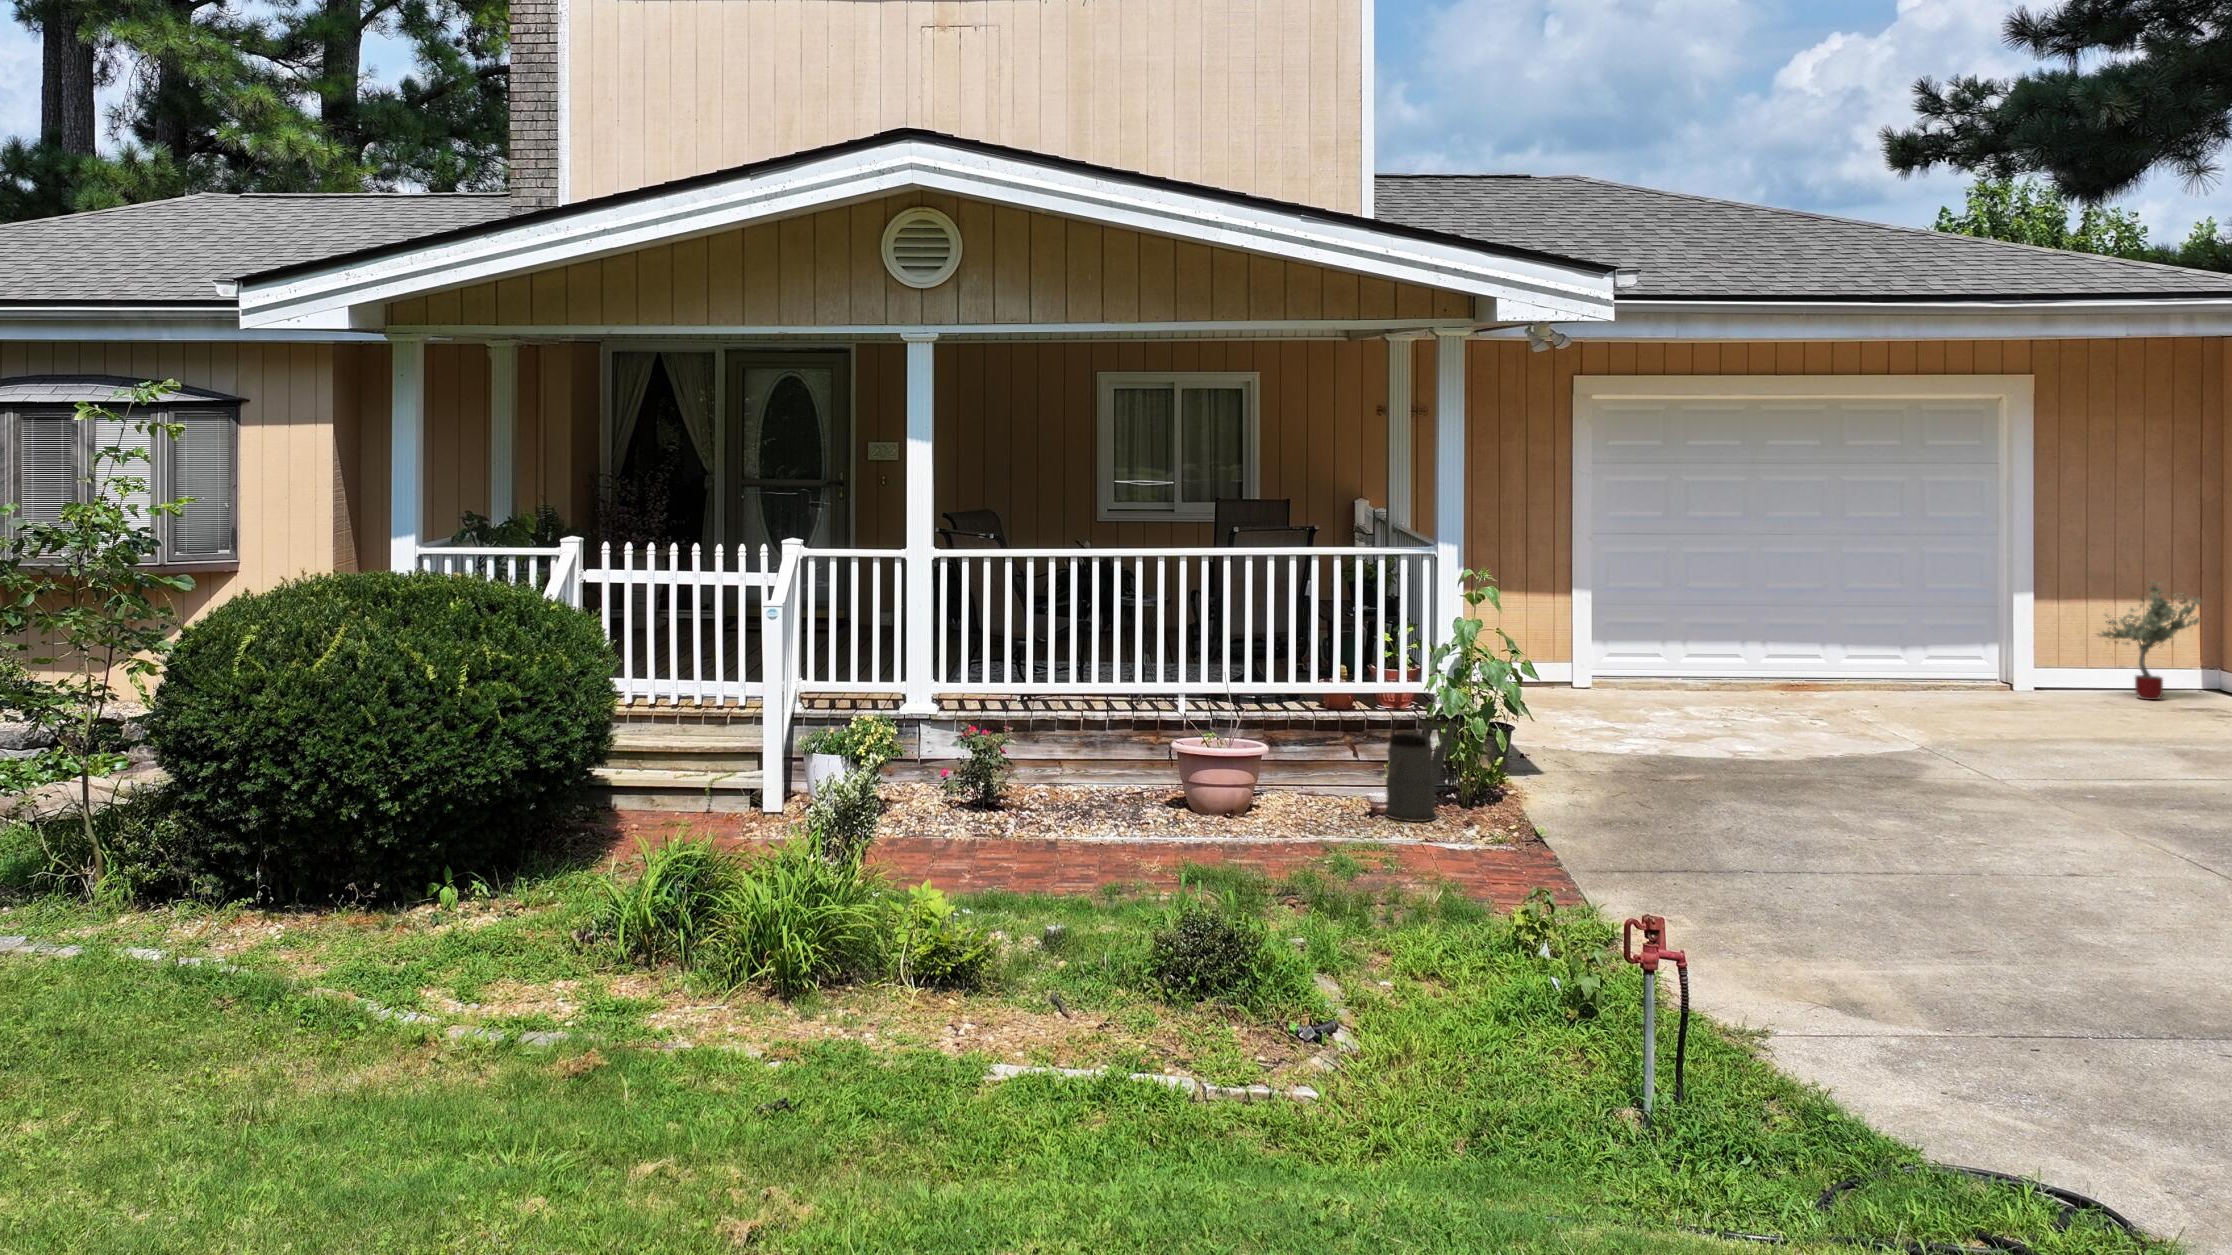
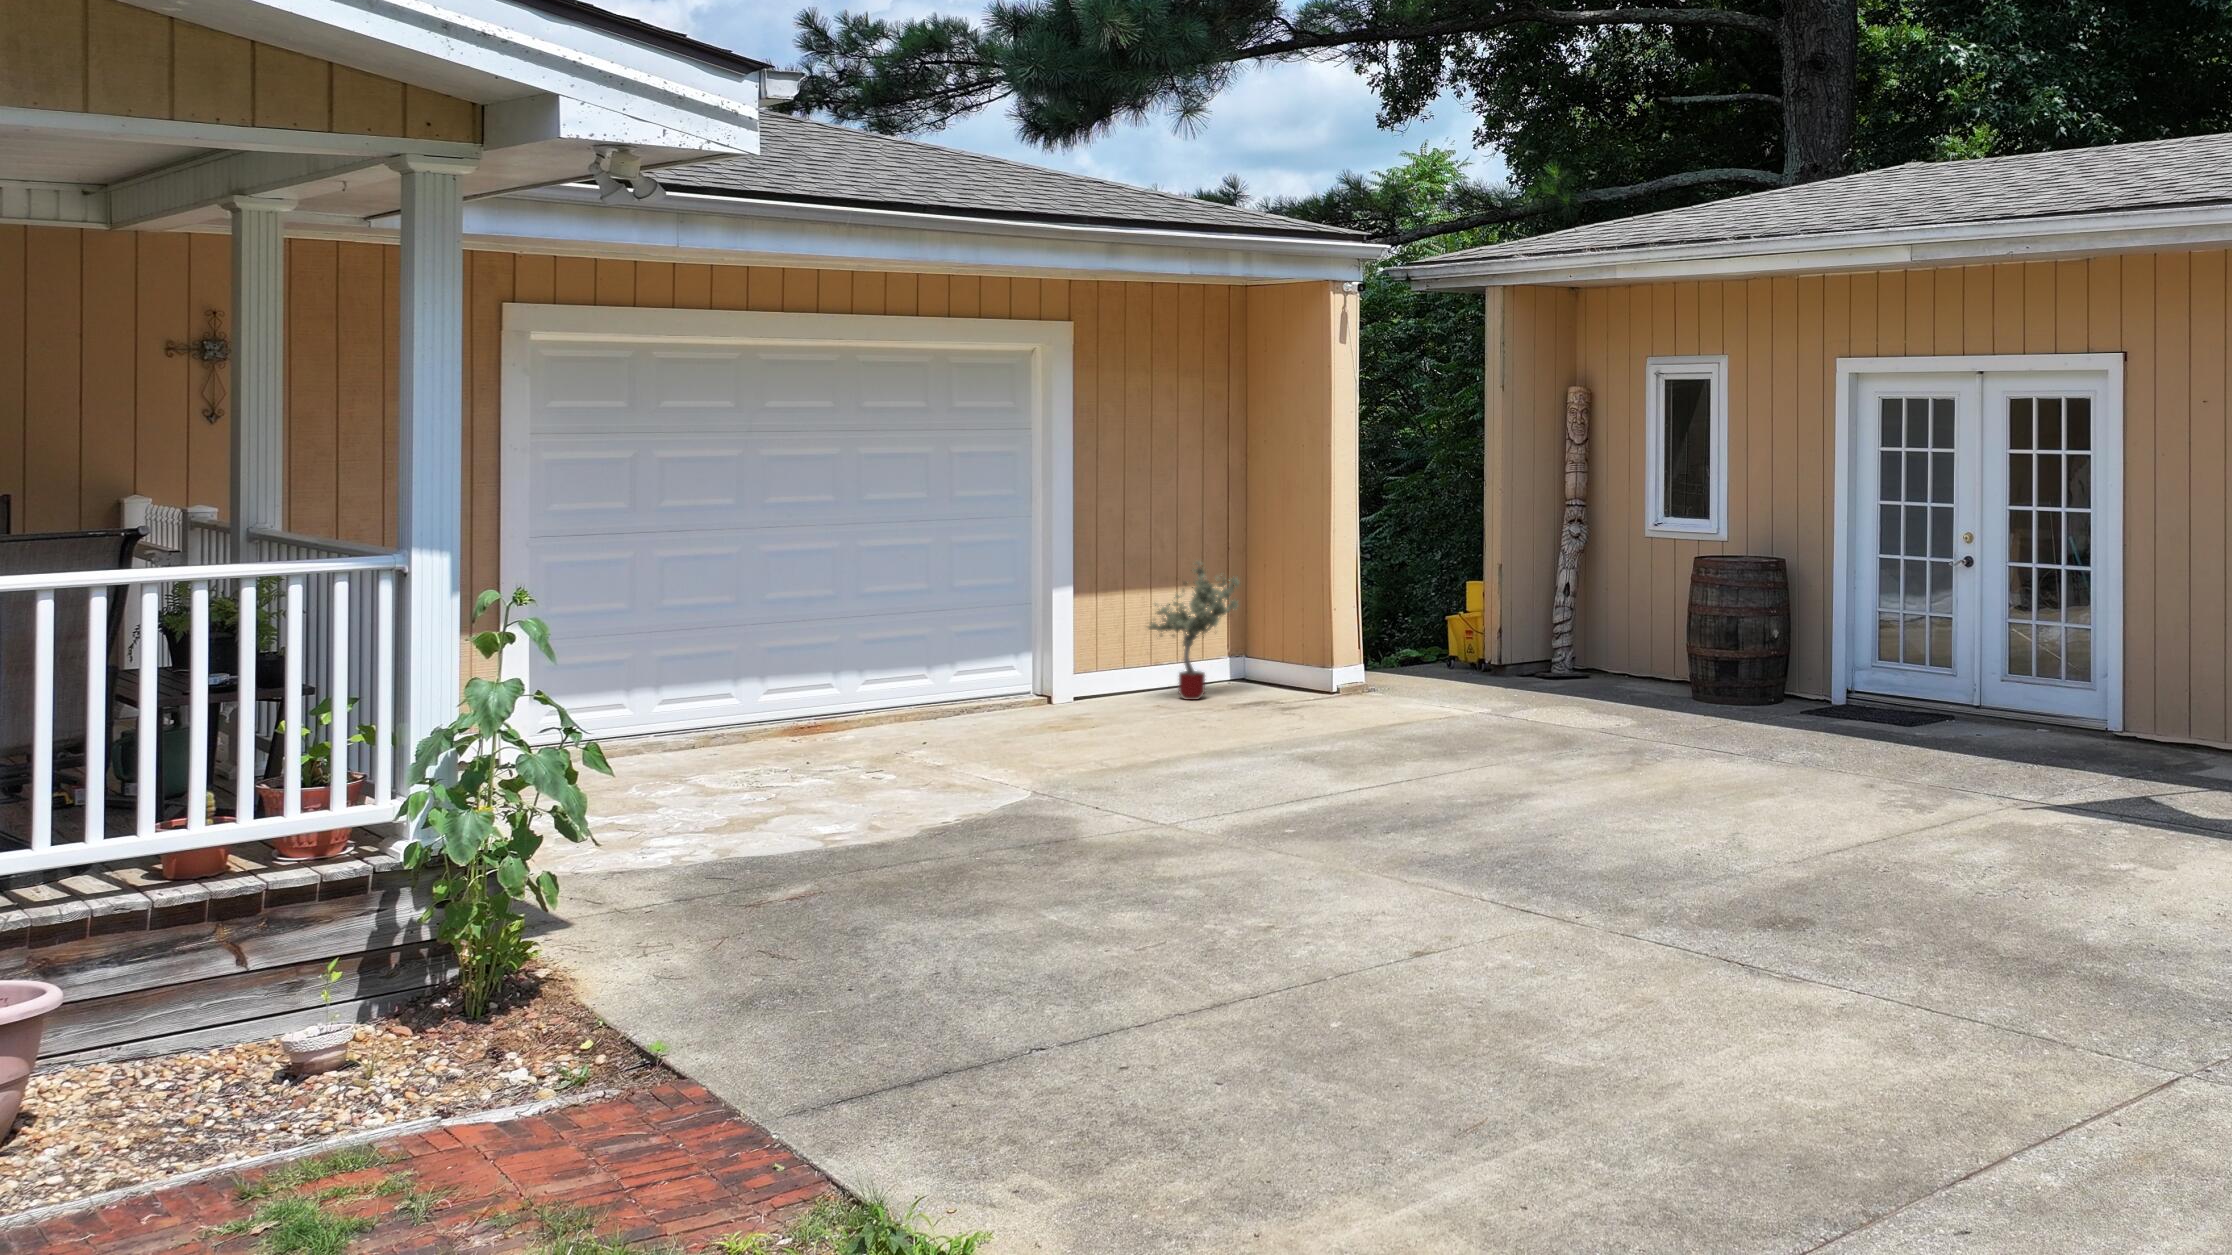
watering can: present [1384,715,1455,822] -> none [332,870,464,1083]

